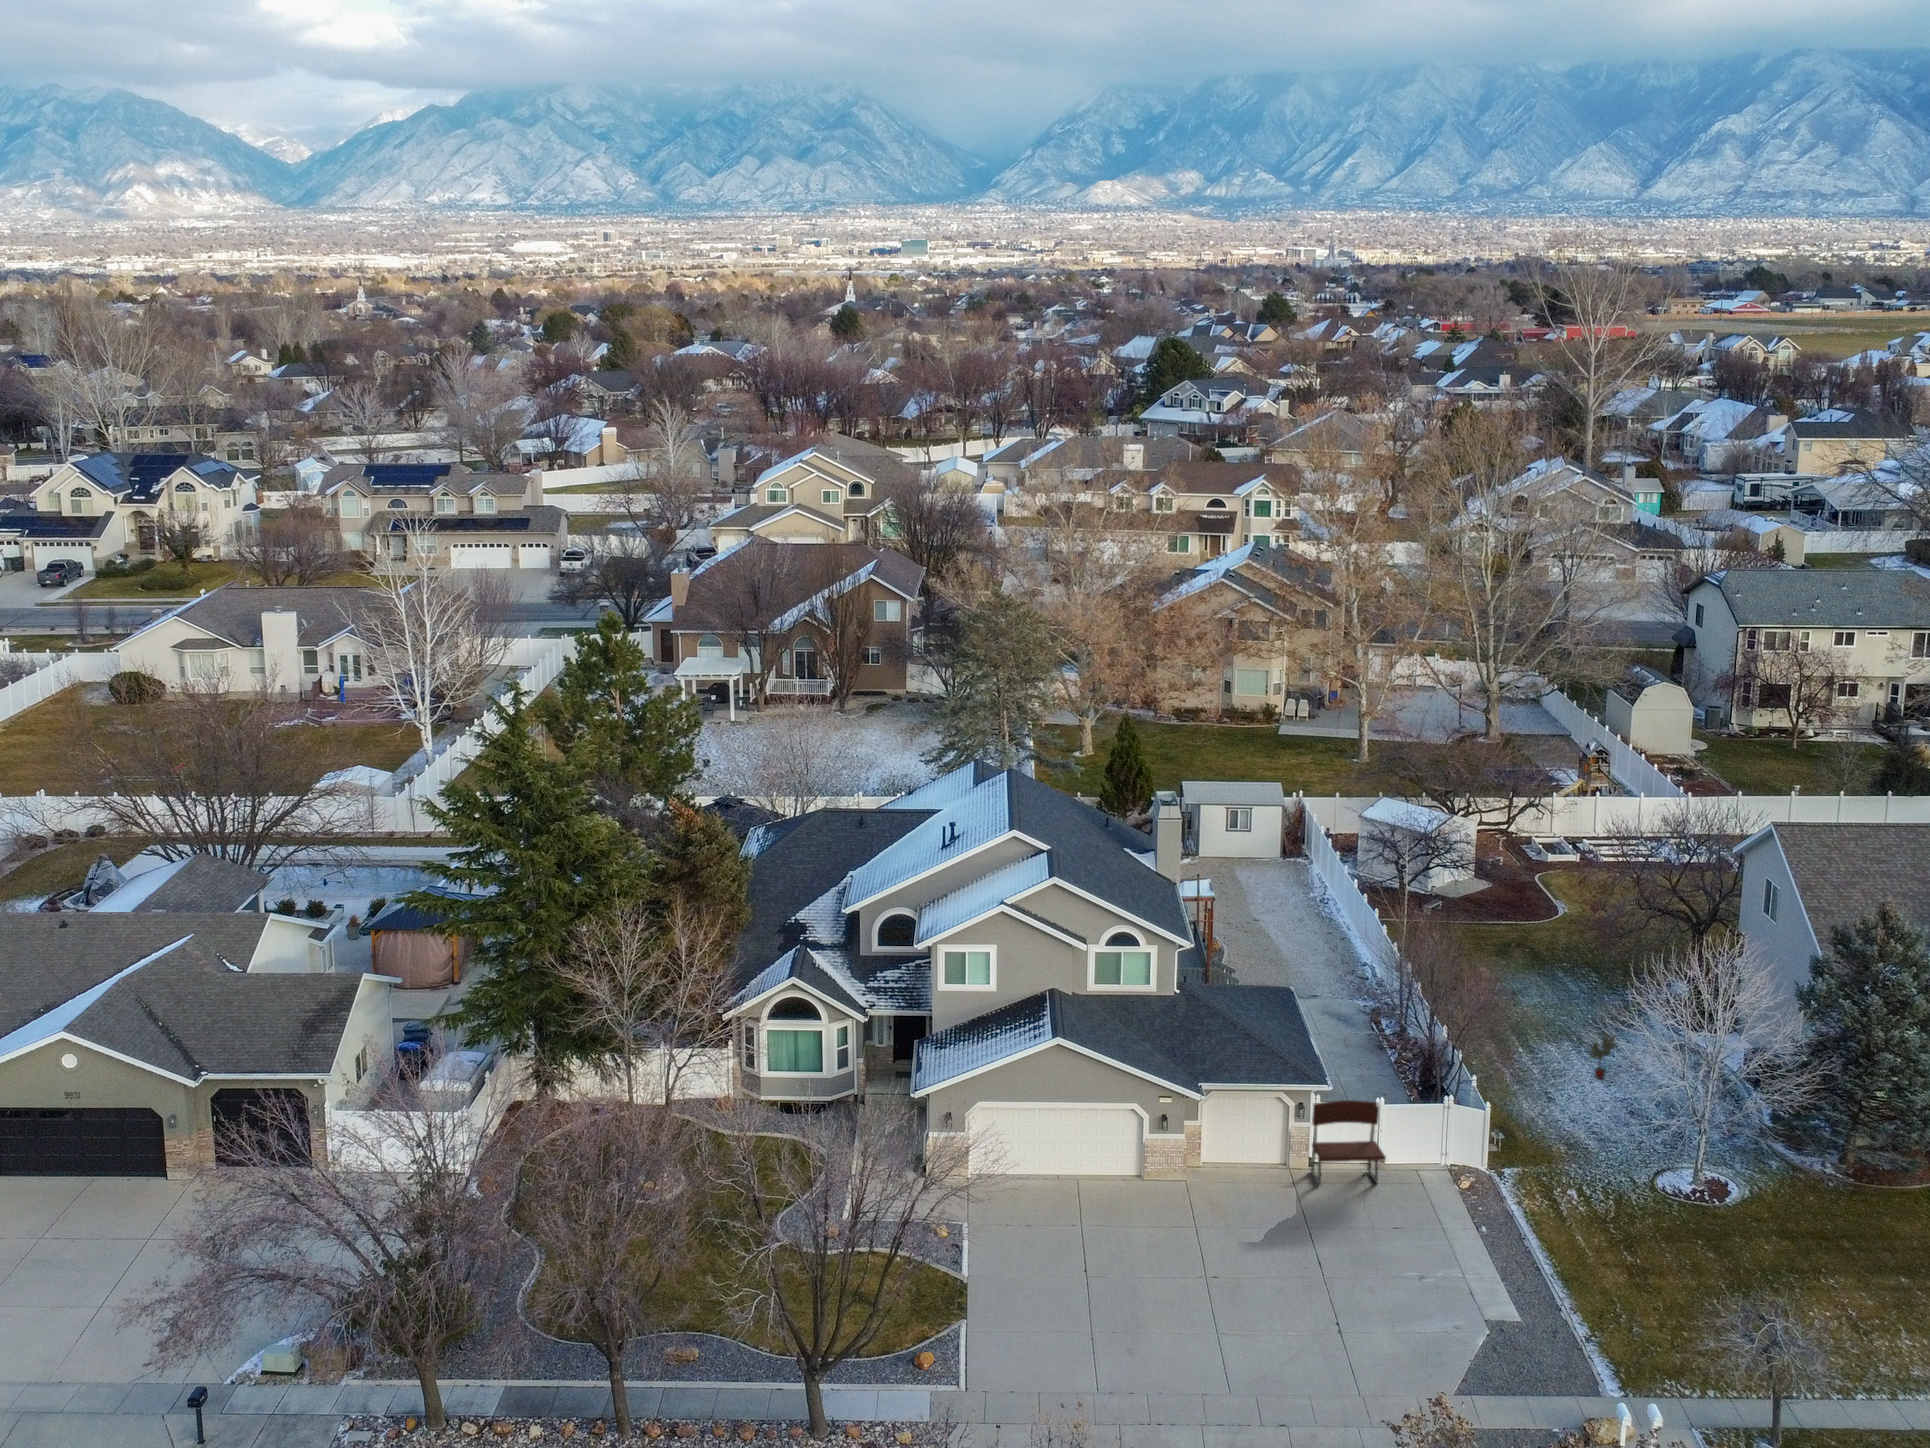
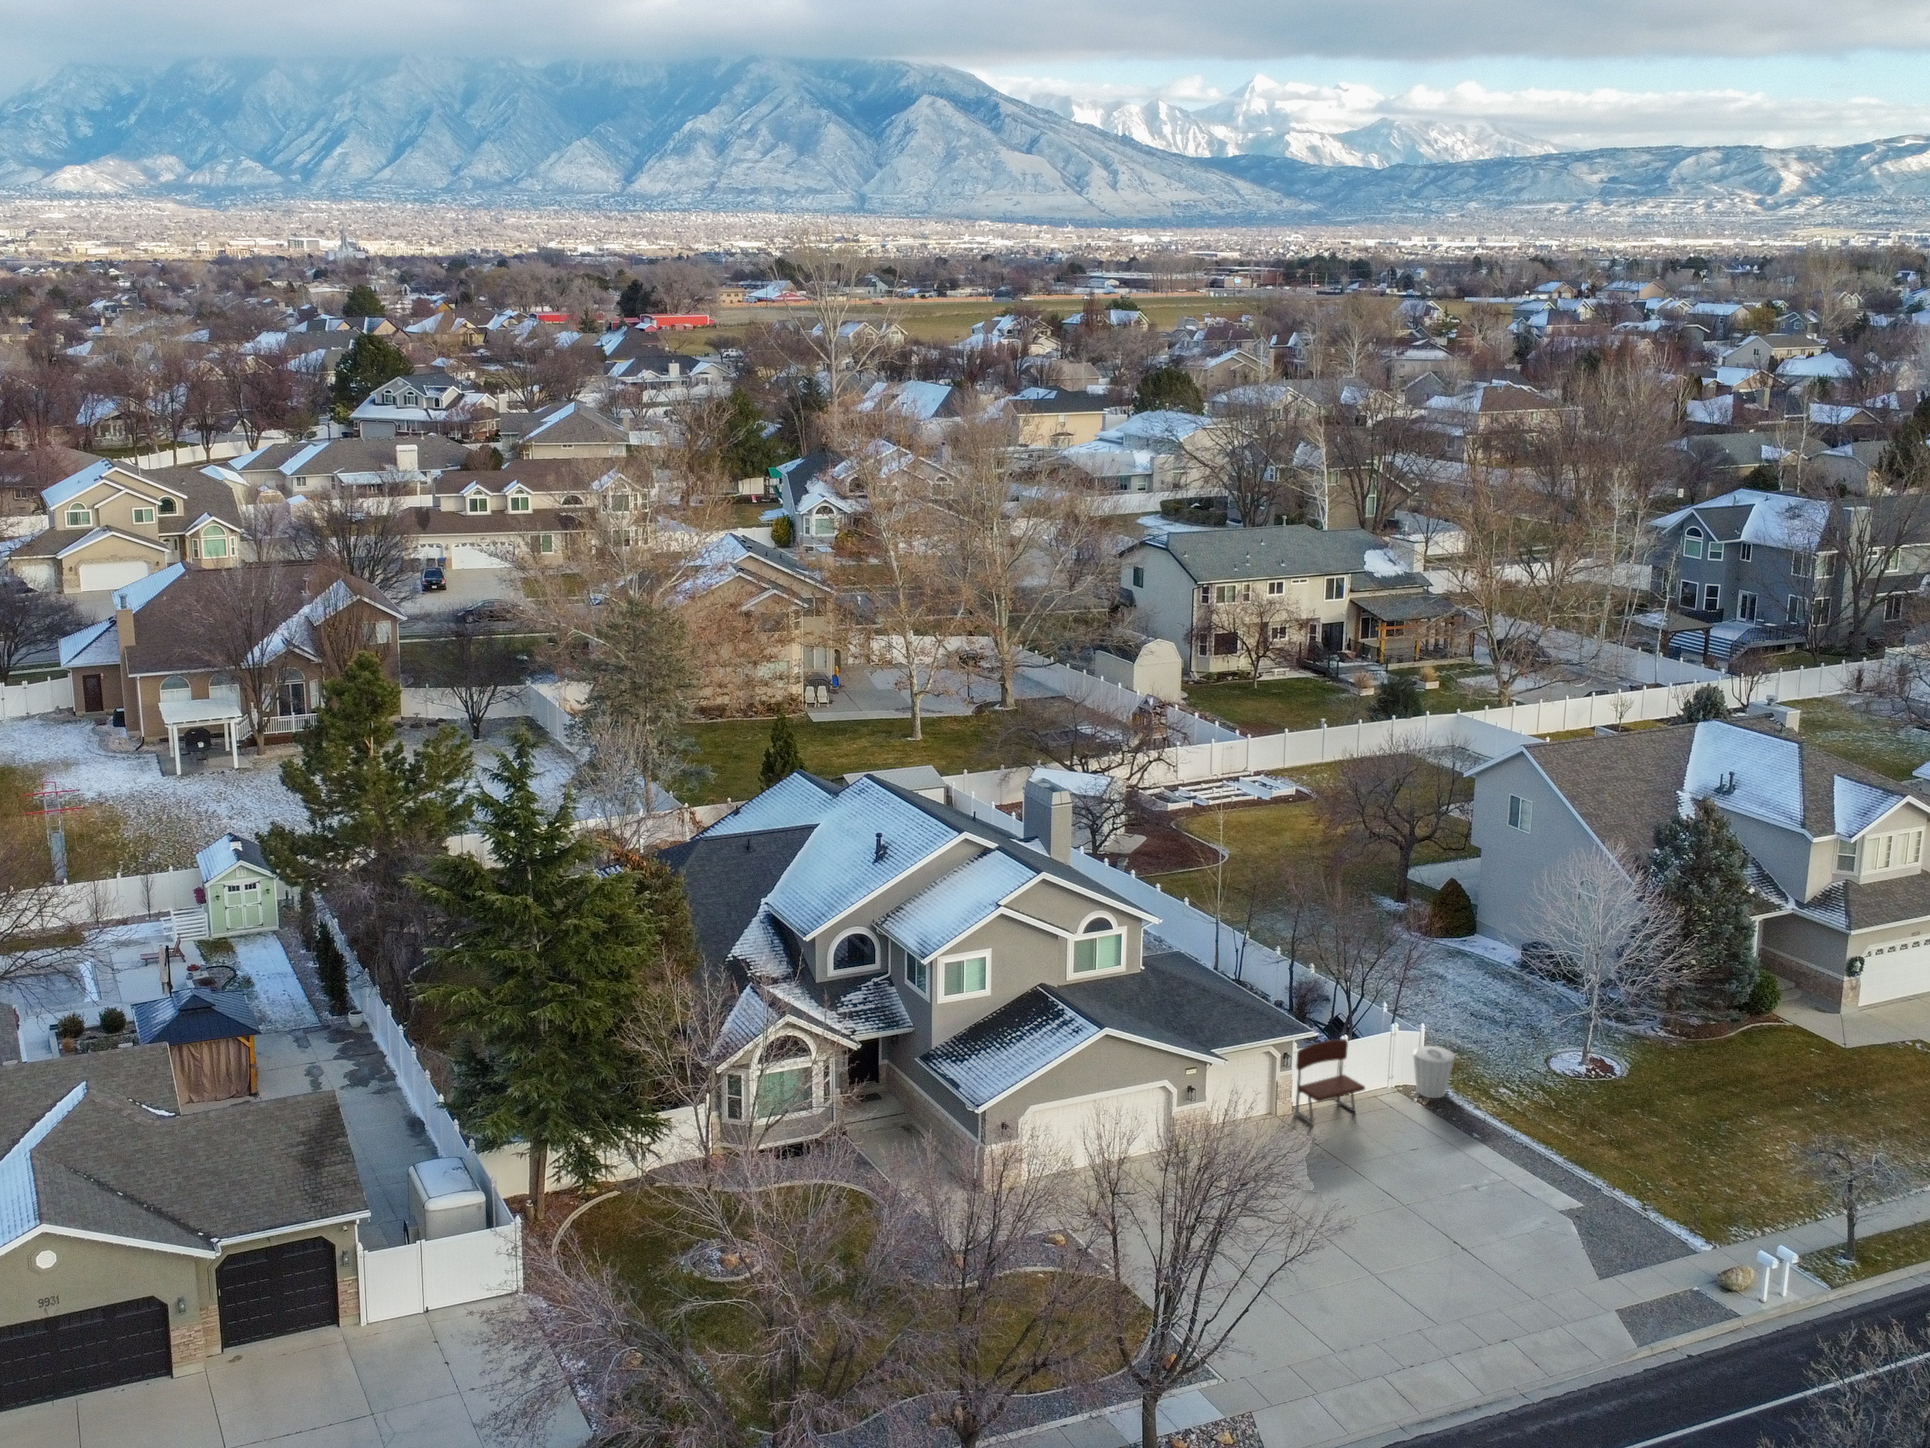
potted tree: present [1586,1032,1616,1079] -> none [1421,942,1444,986]
trash can: none [1464,1129,1510,1188] -> present [1413,1046,1455,1098]

